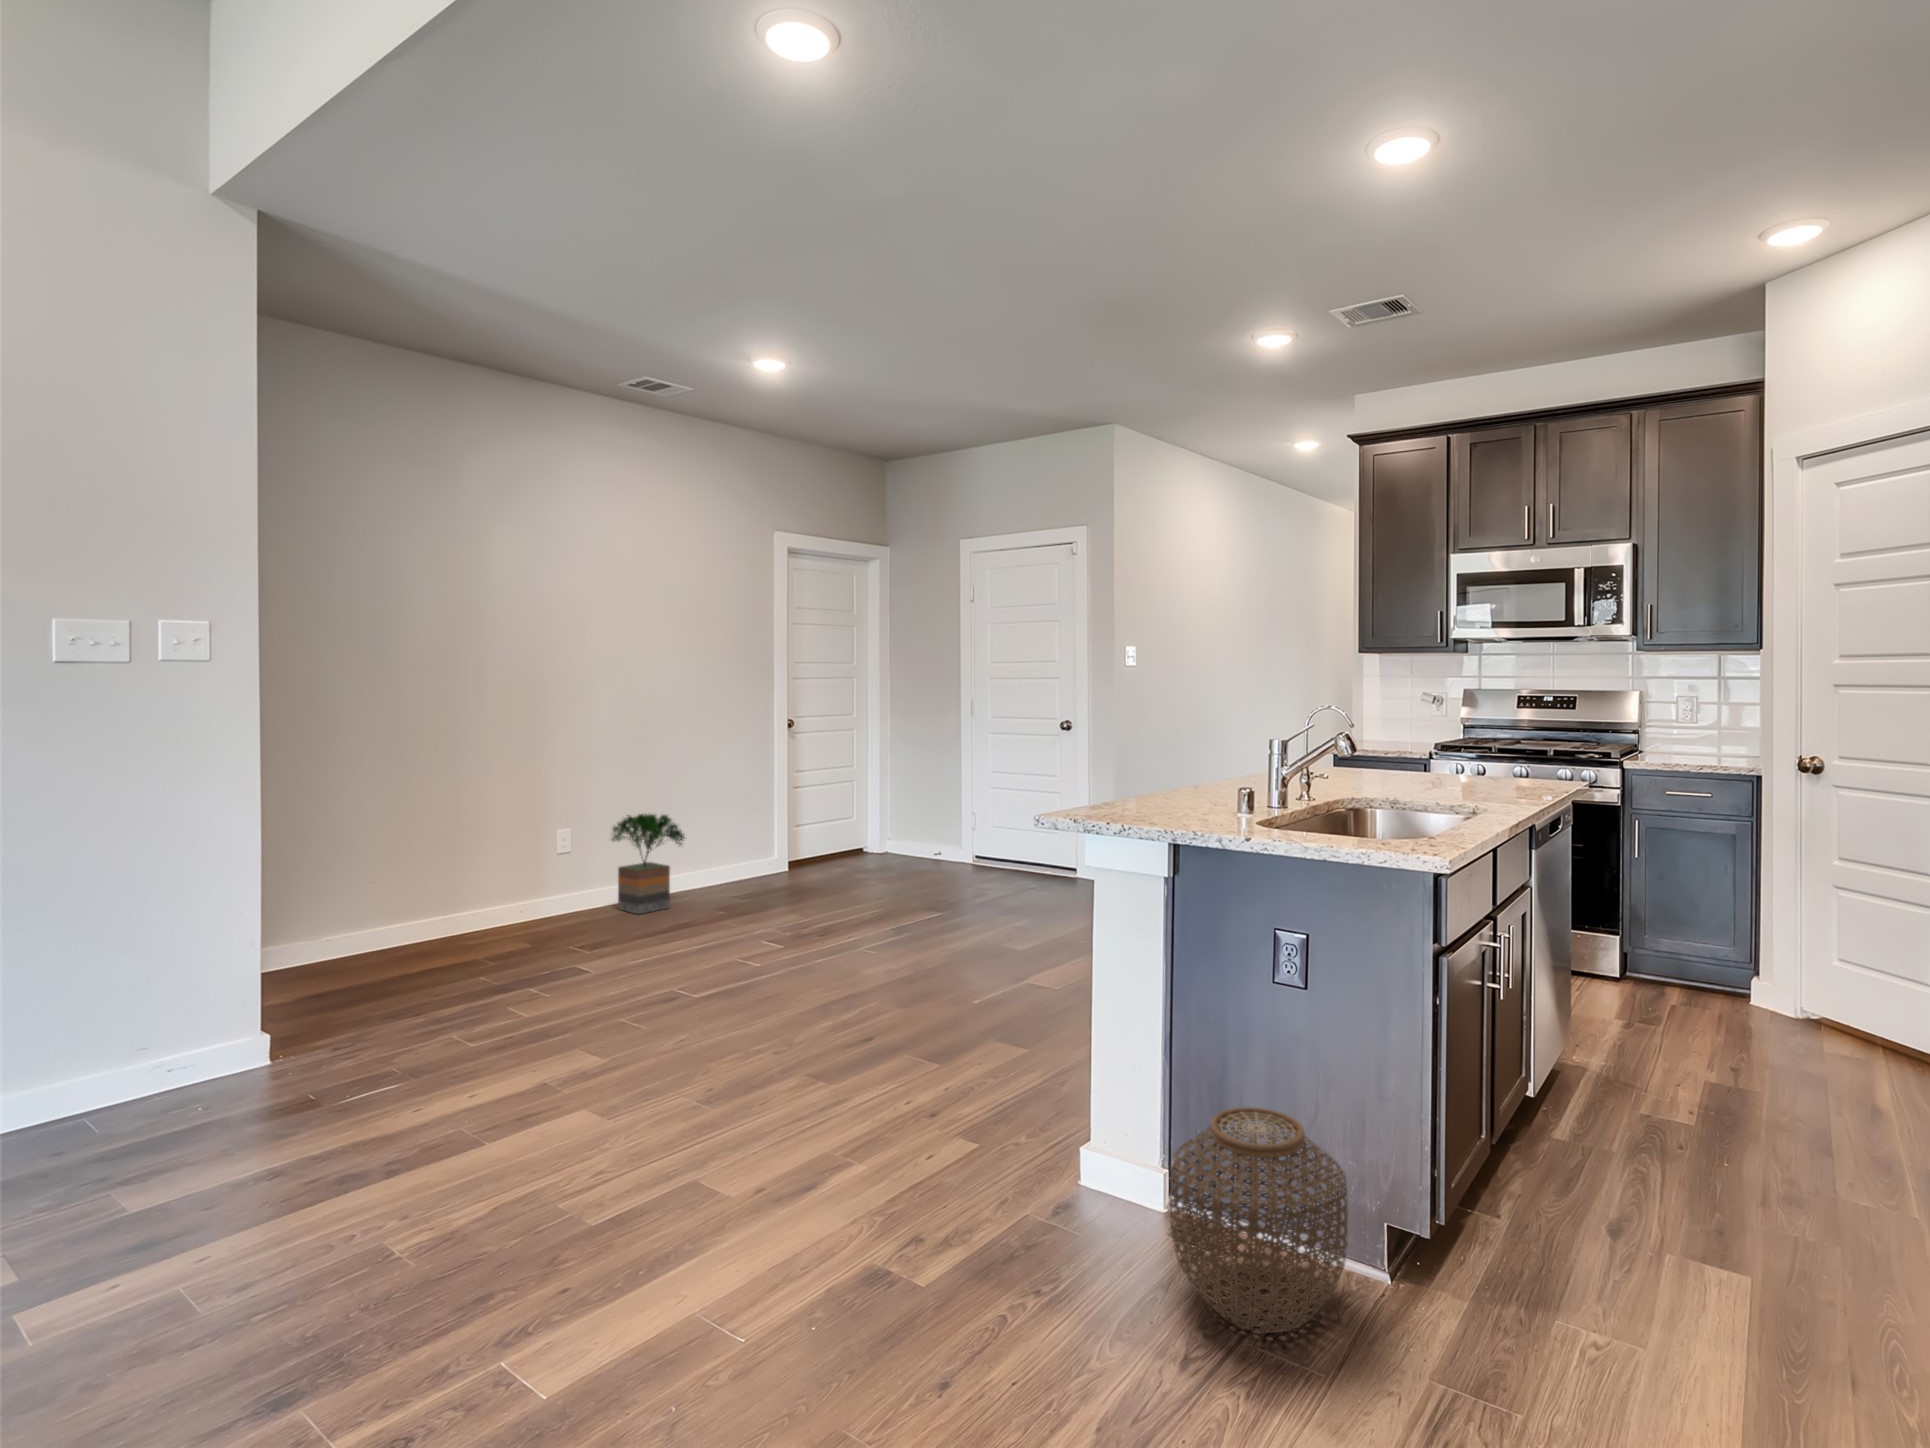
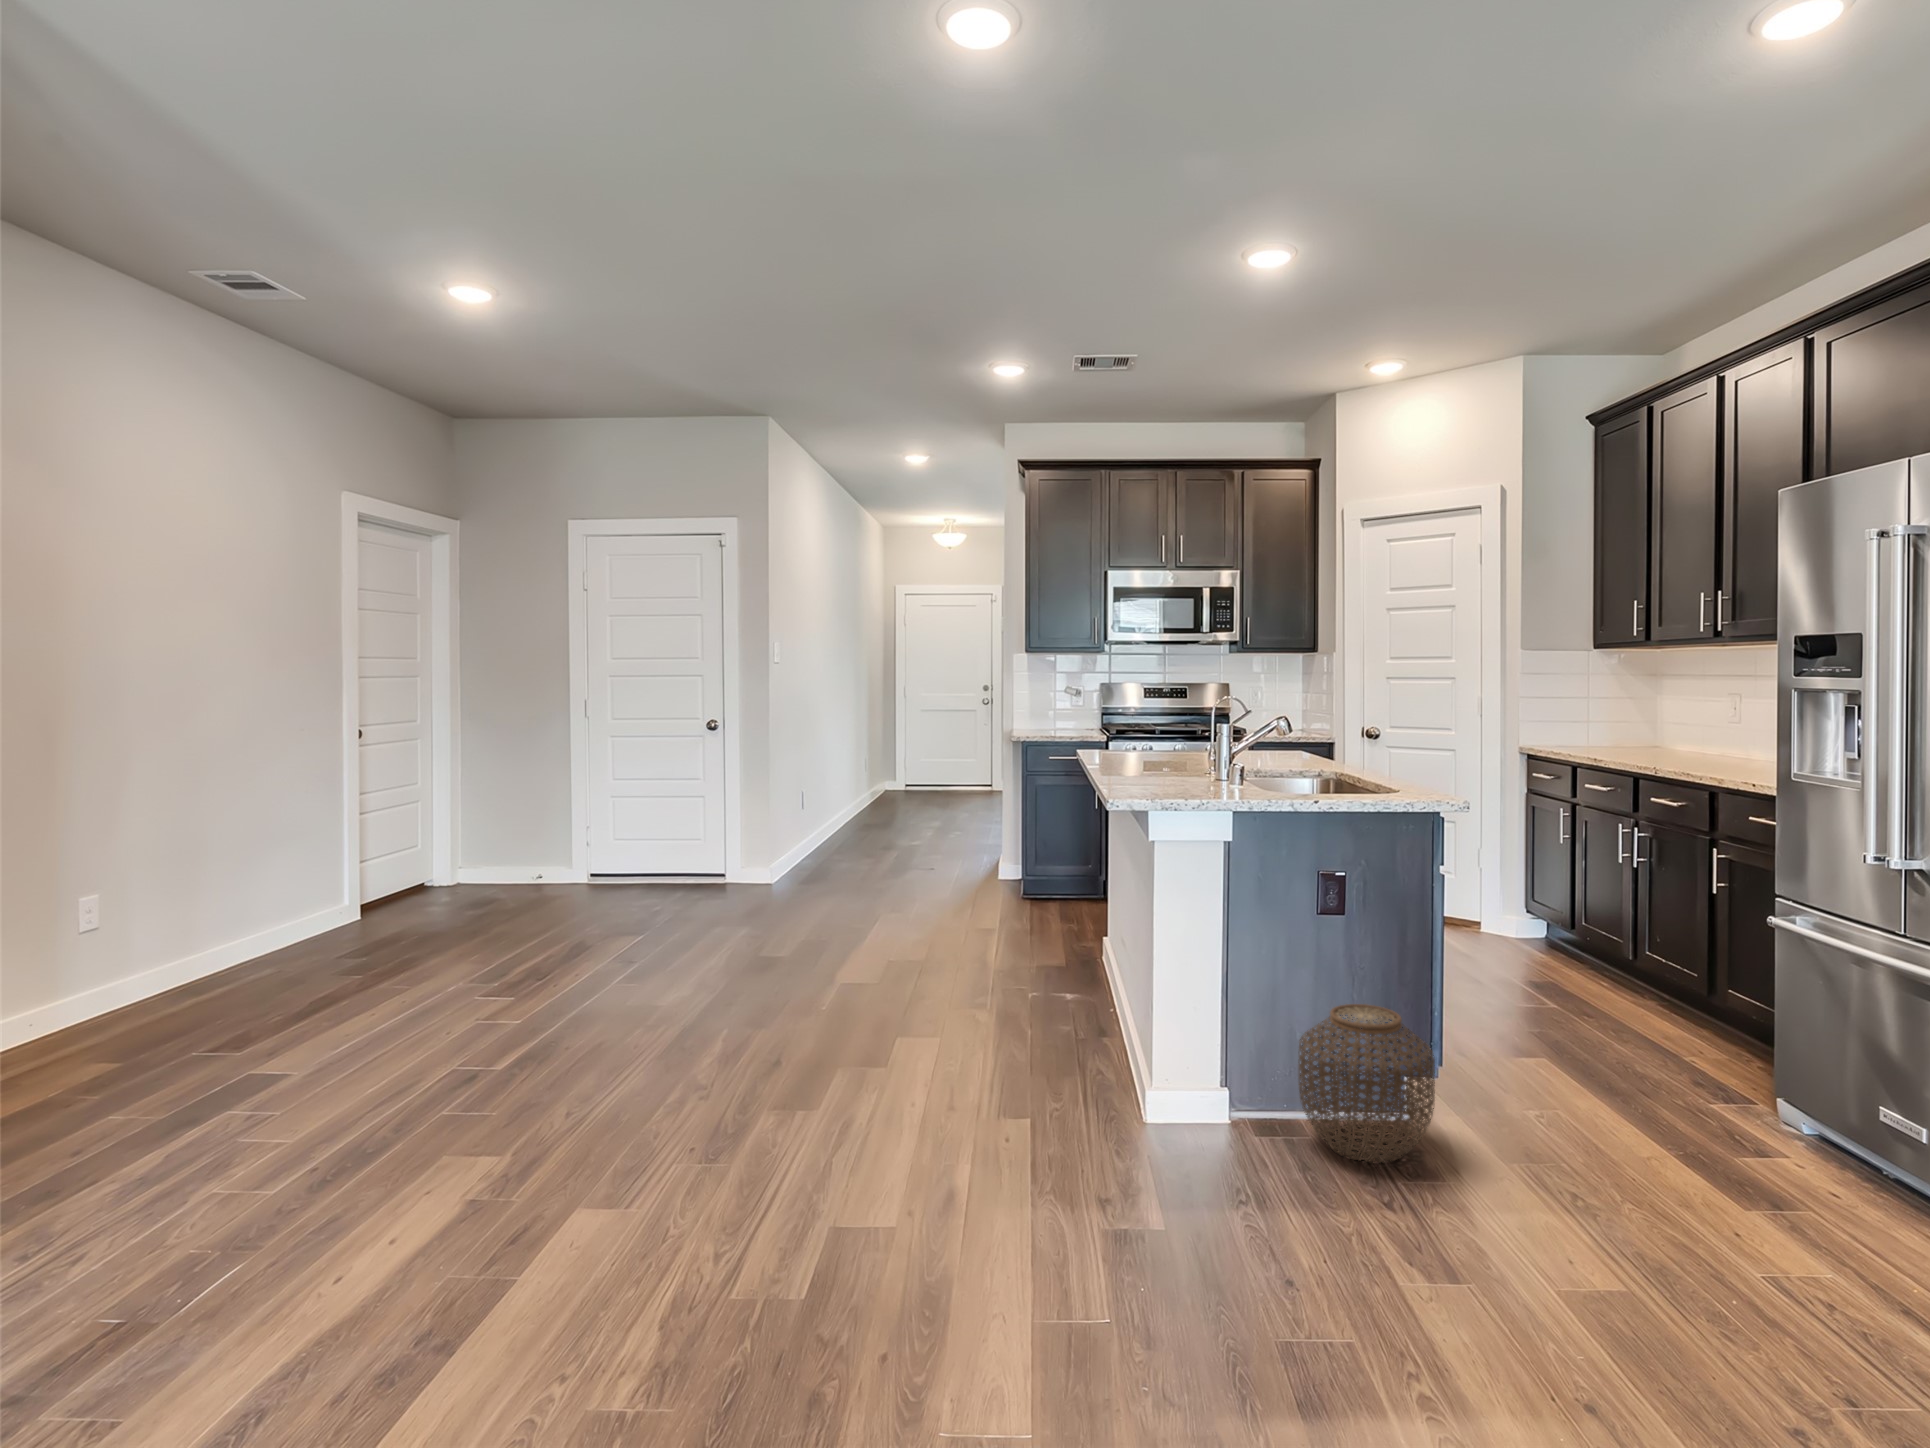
potted tree: present [612,814,685,914] -> none [161,859,293,1000]

